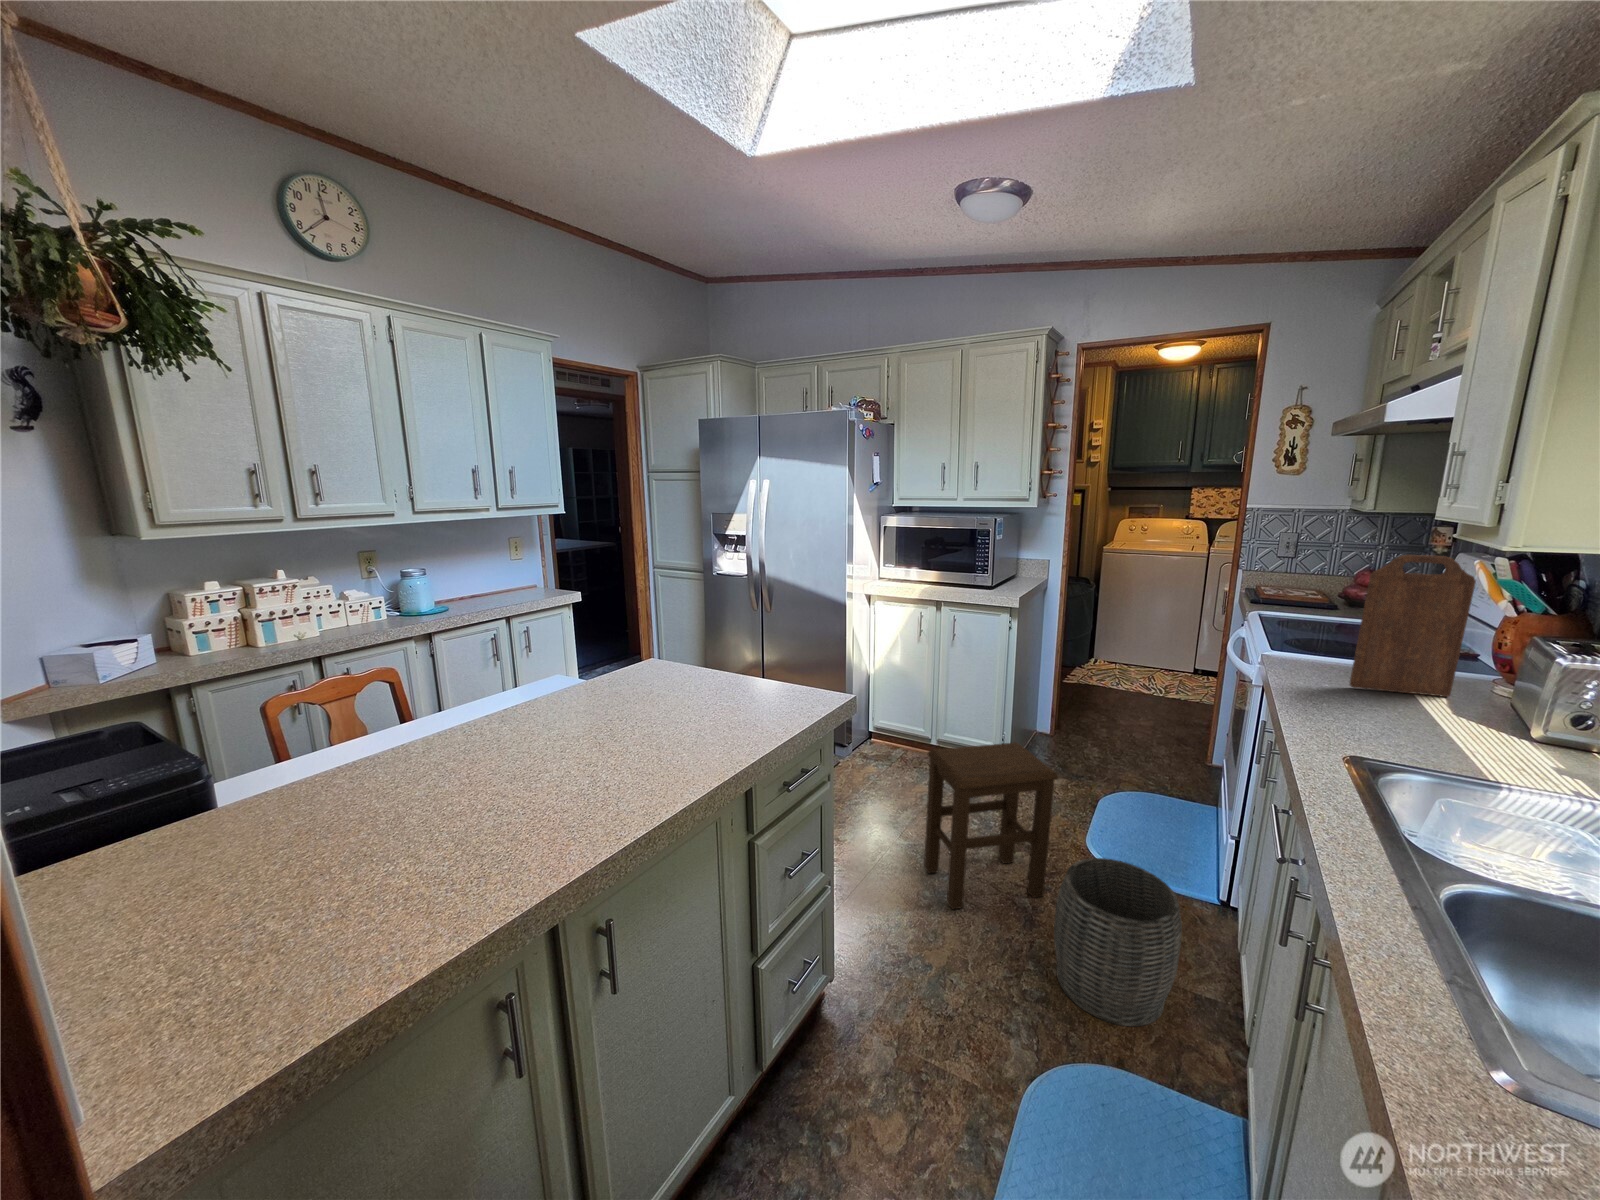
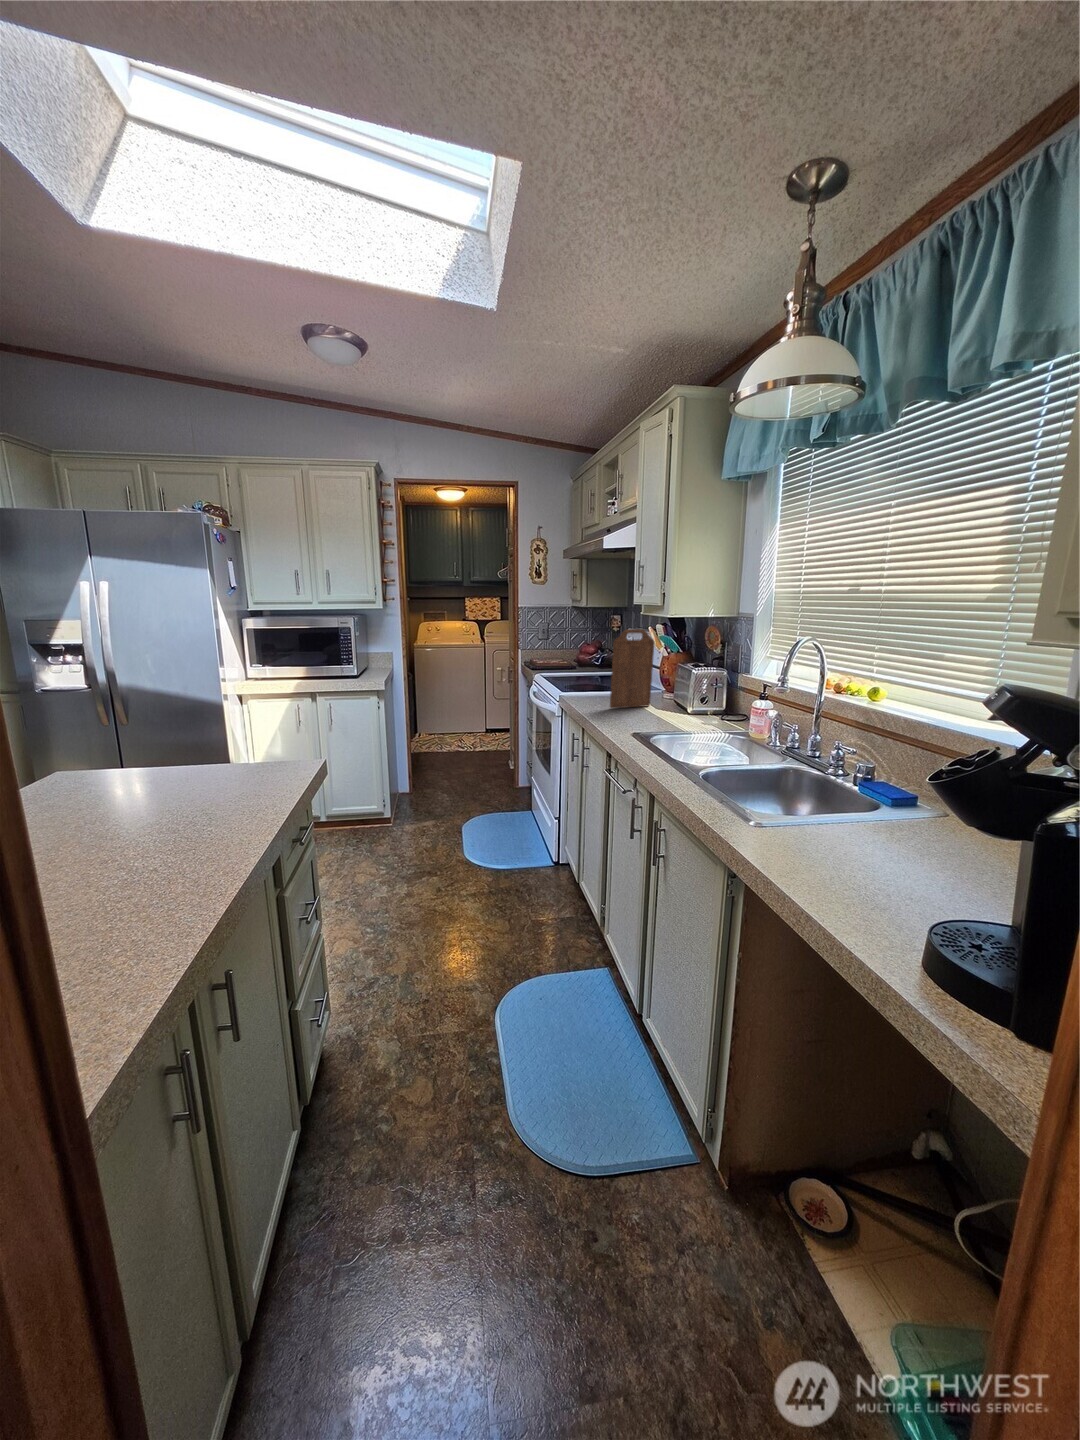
stool: present [924,742,1058,909] -> none [352,792,455,933]
woven basket: present [1054,858,1182,1026] -> none [476,850,552,955]

